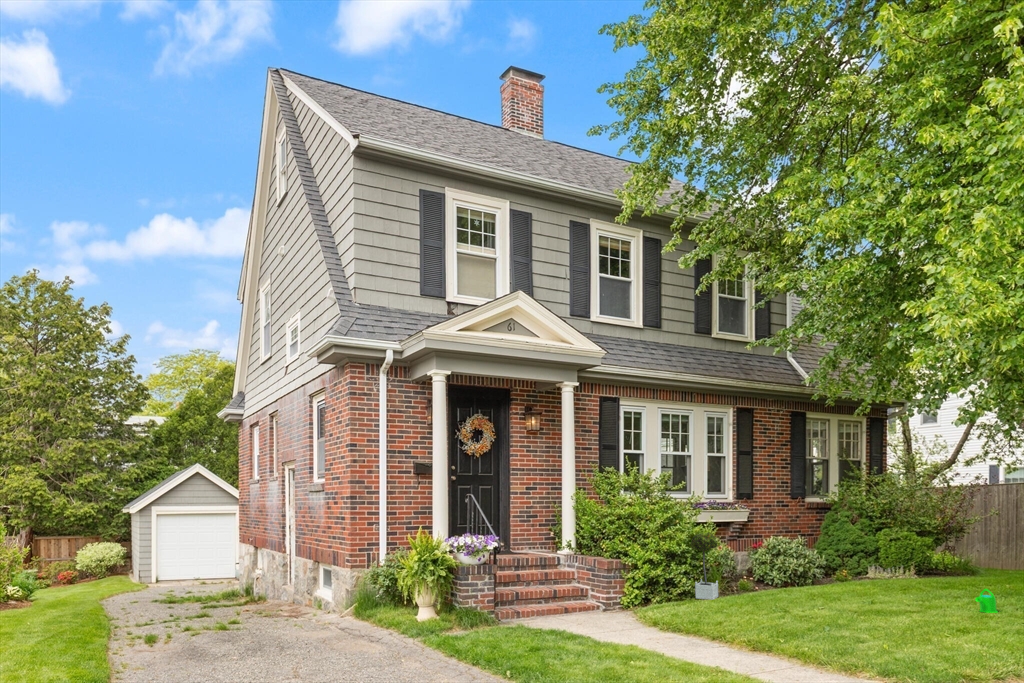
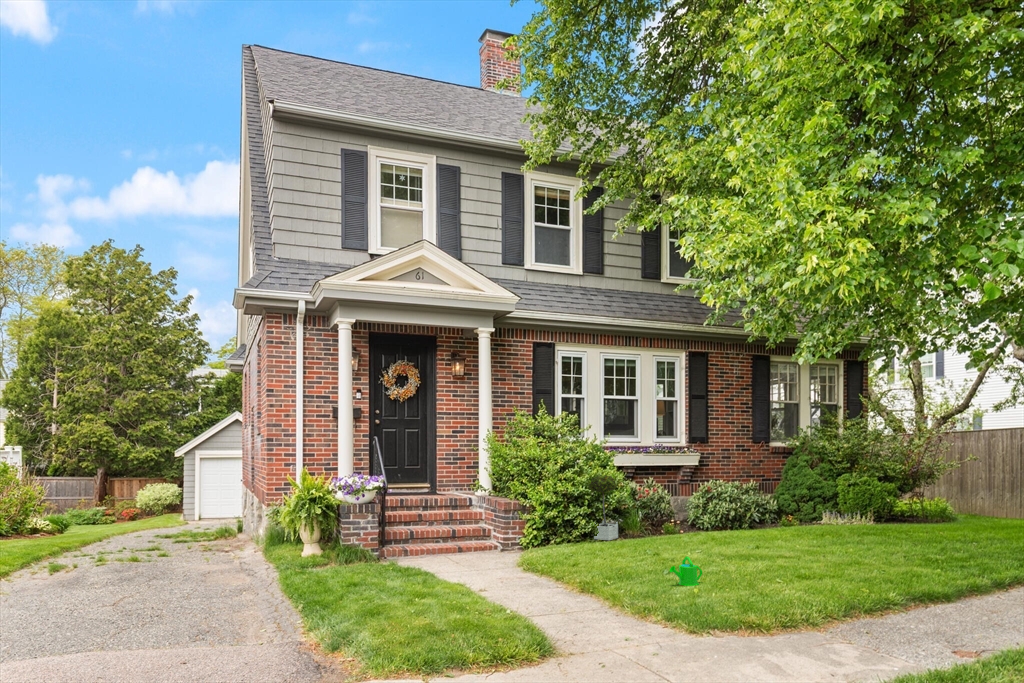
watering can: present [975,589,998,613] -> present [670,556,702,586]

